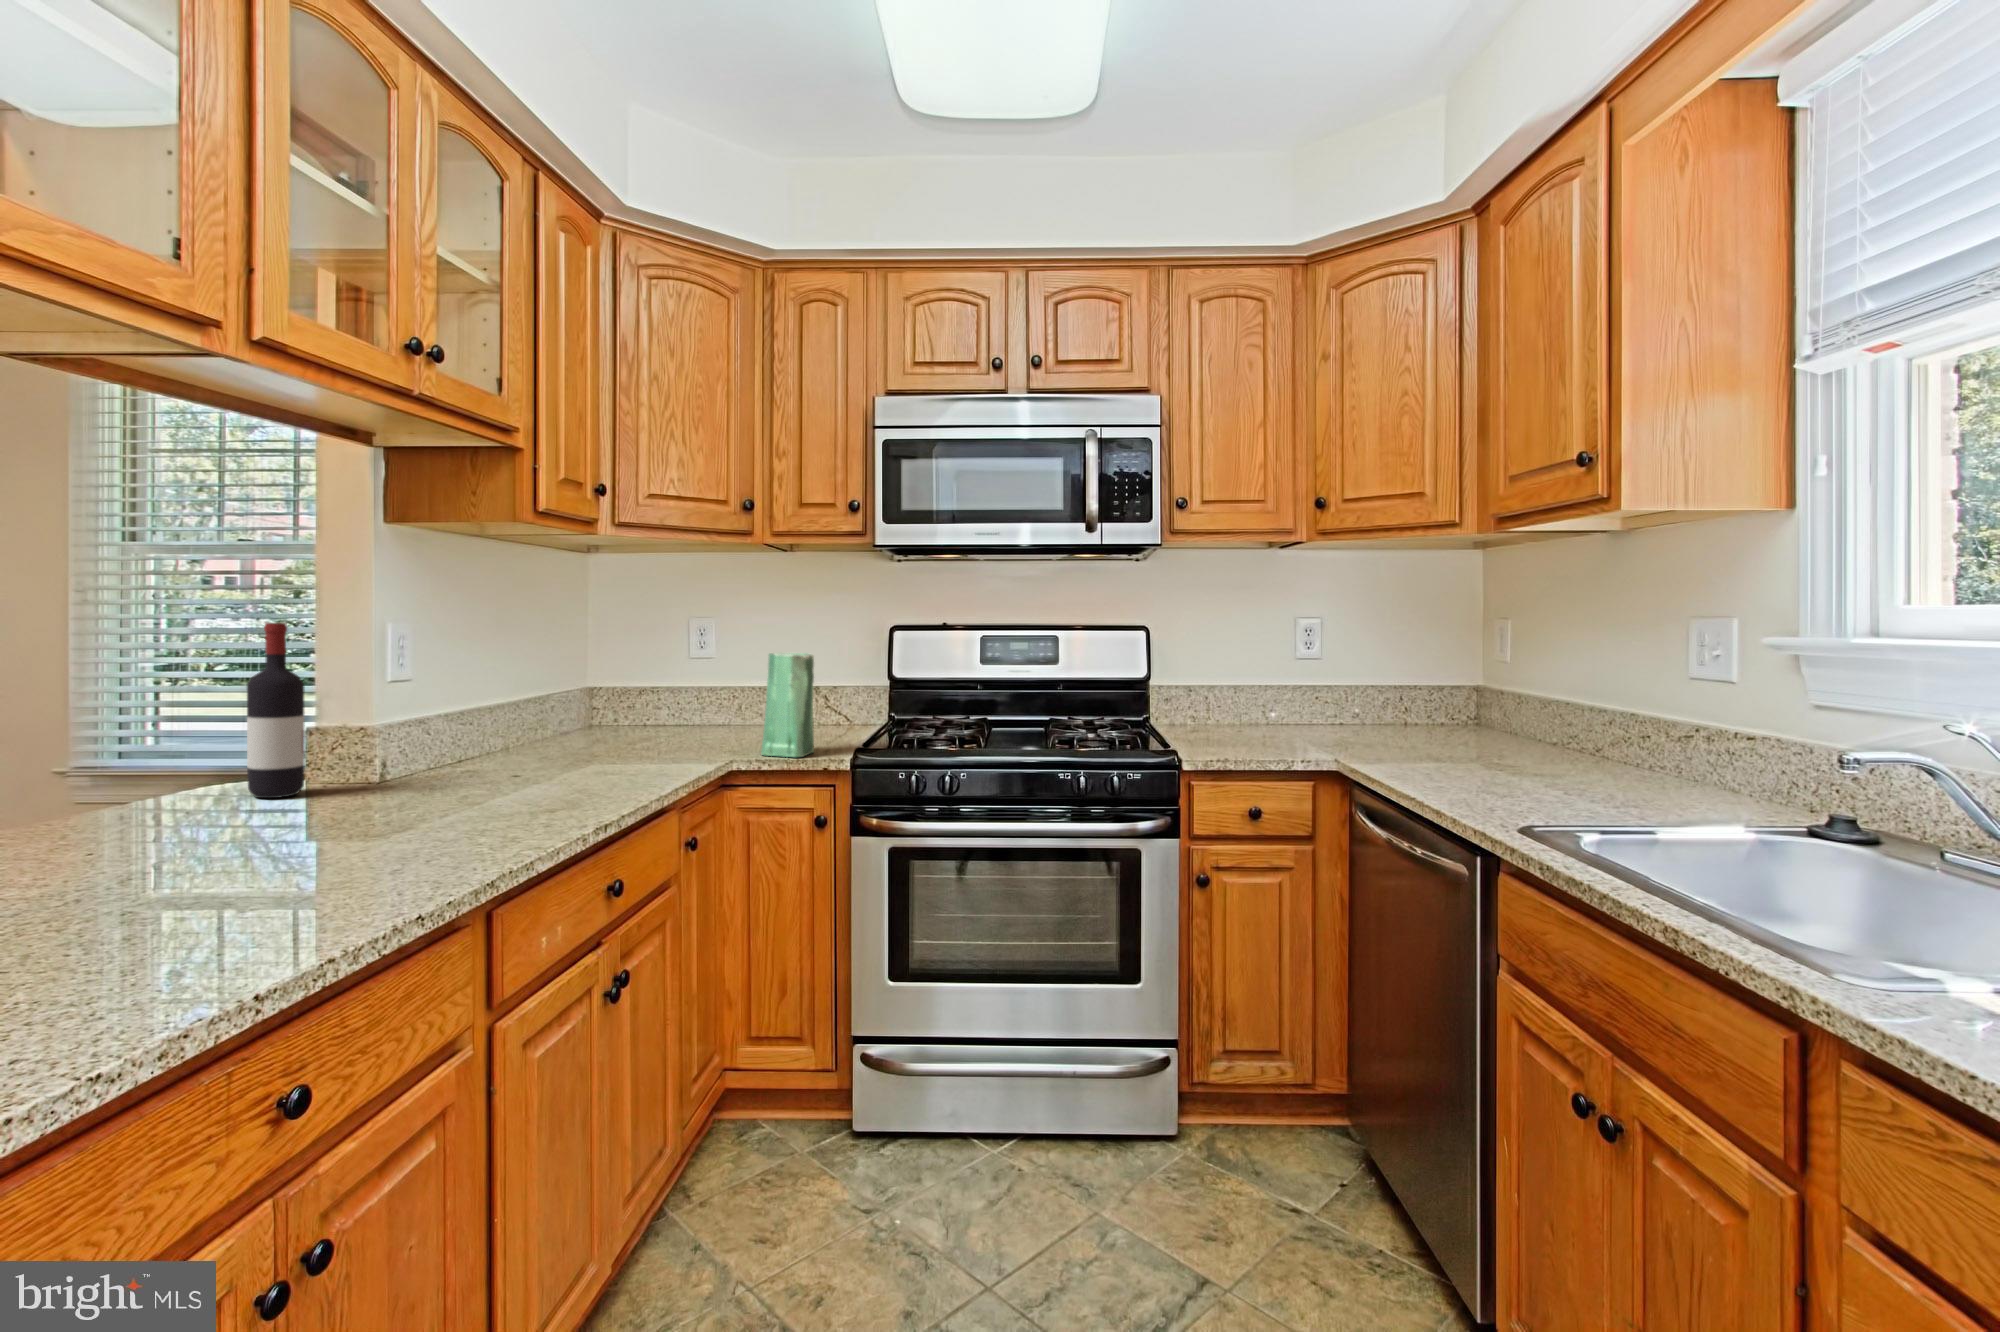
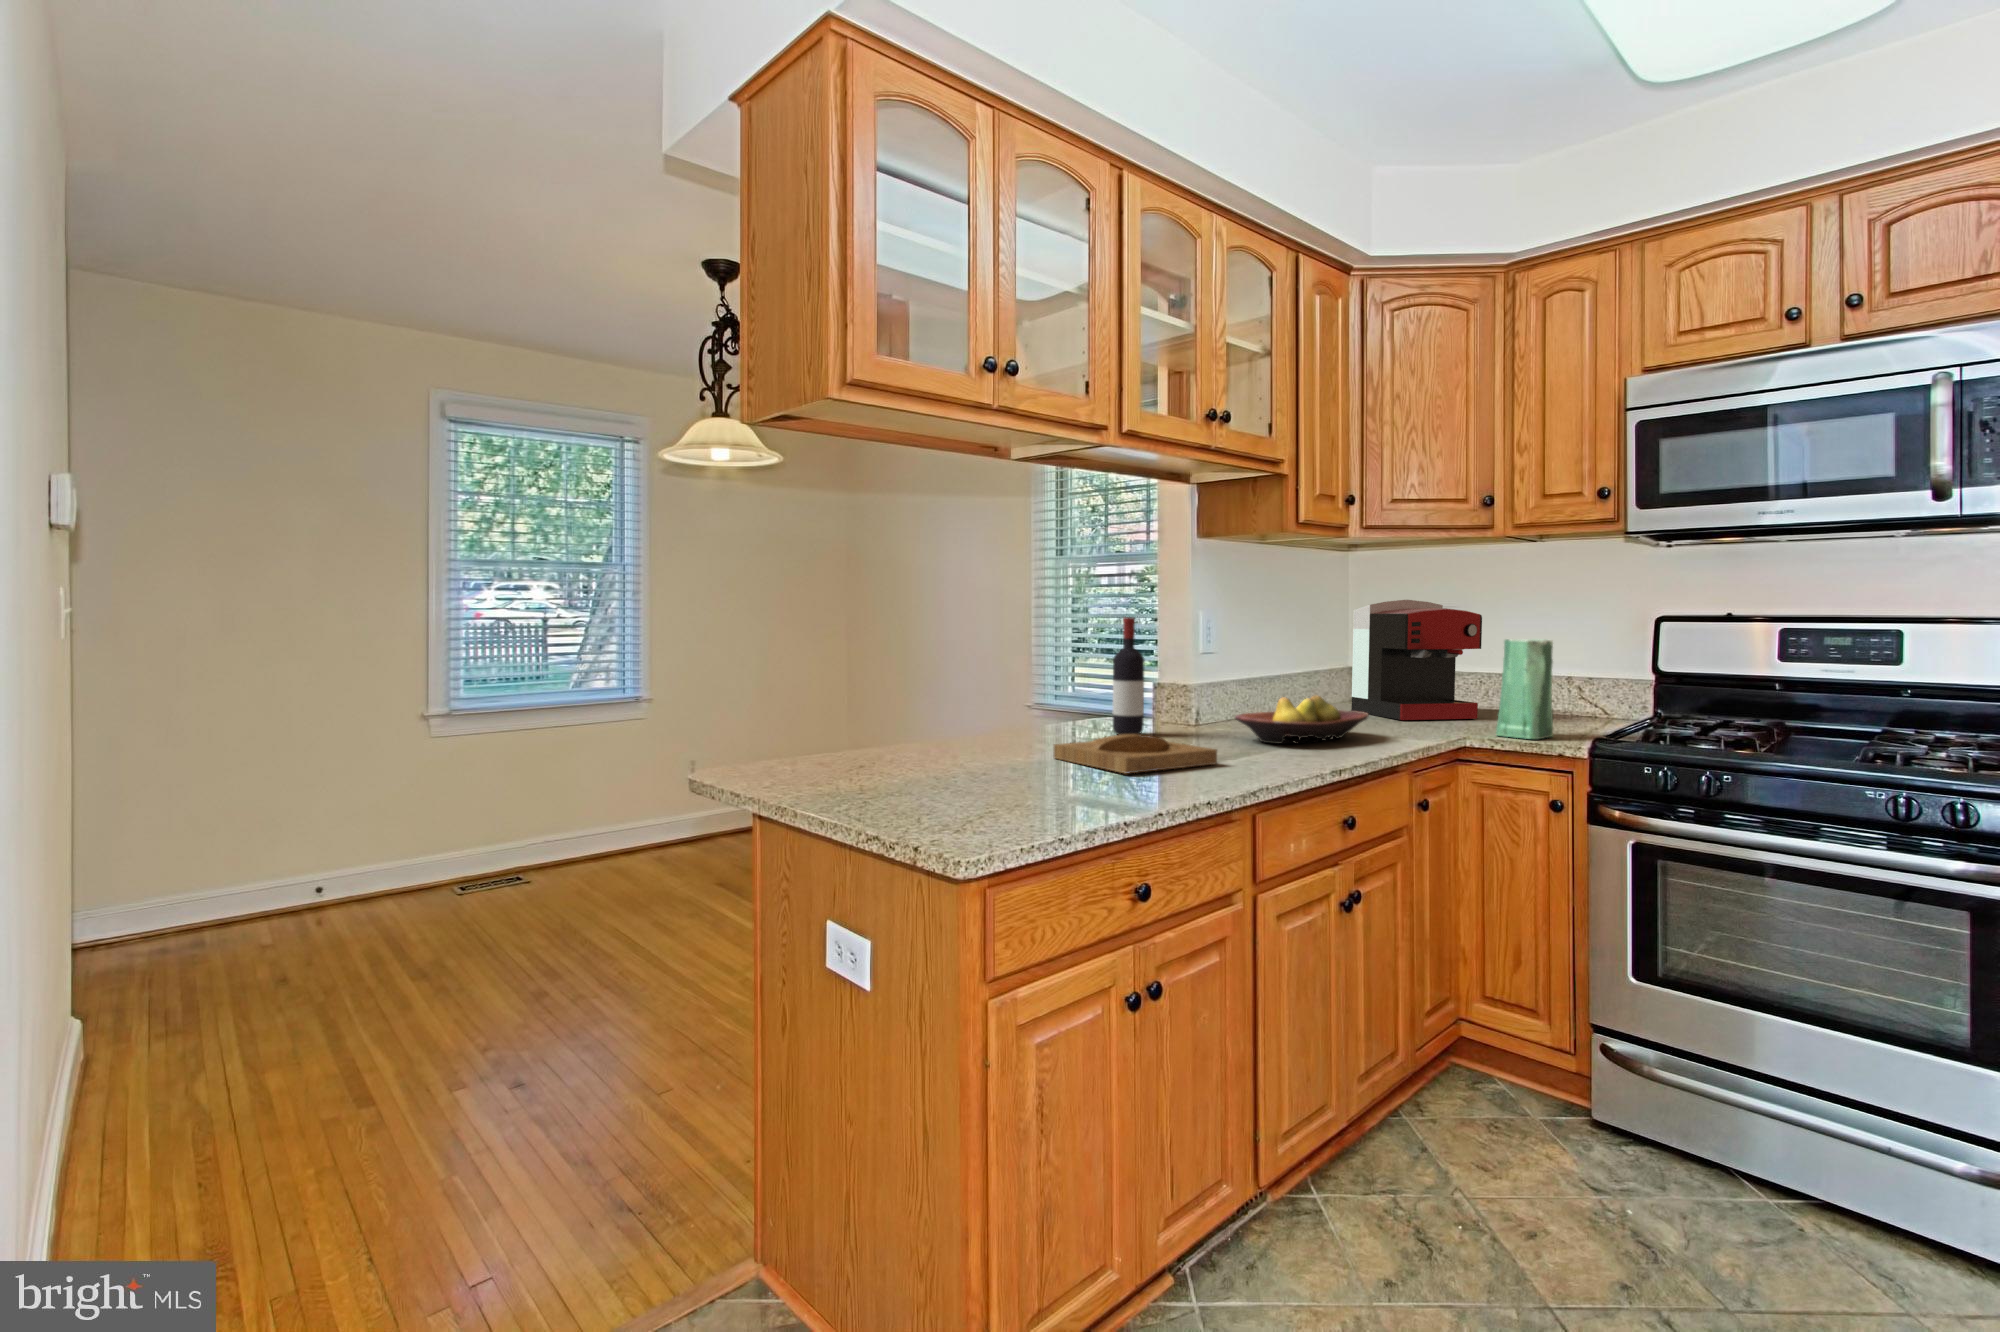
coffee maker: none [600,605,740,741] -> present [1351,600,1482,720]
fruit bowl: none [452,724,629,792] -> present [1235,695,1369,744]
tray: none [116,806,428,883] -> present [1054,734,1217,774]

